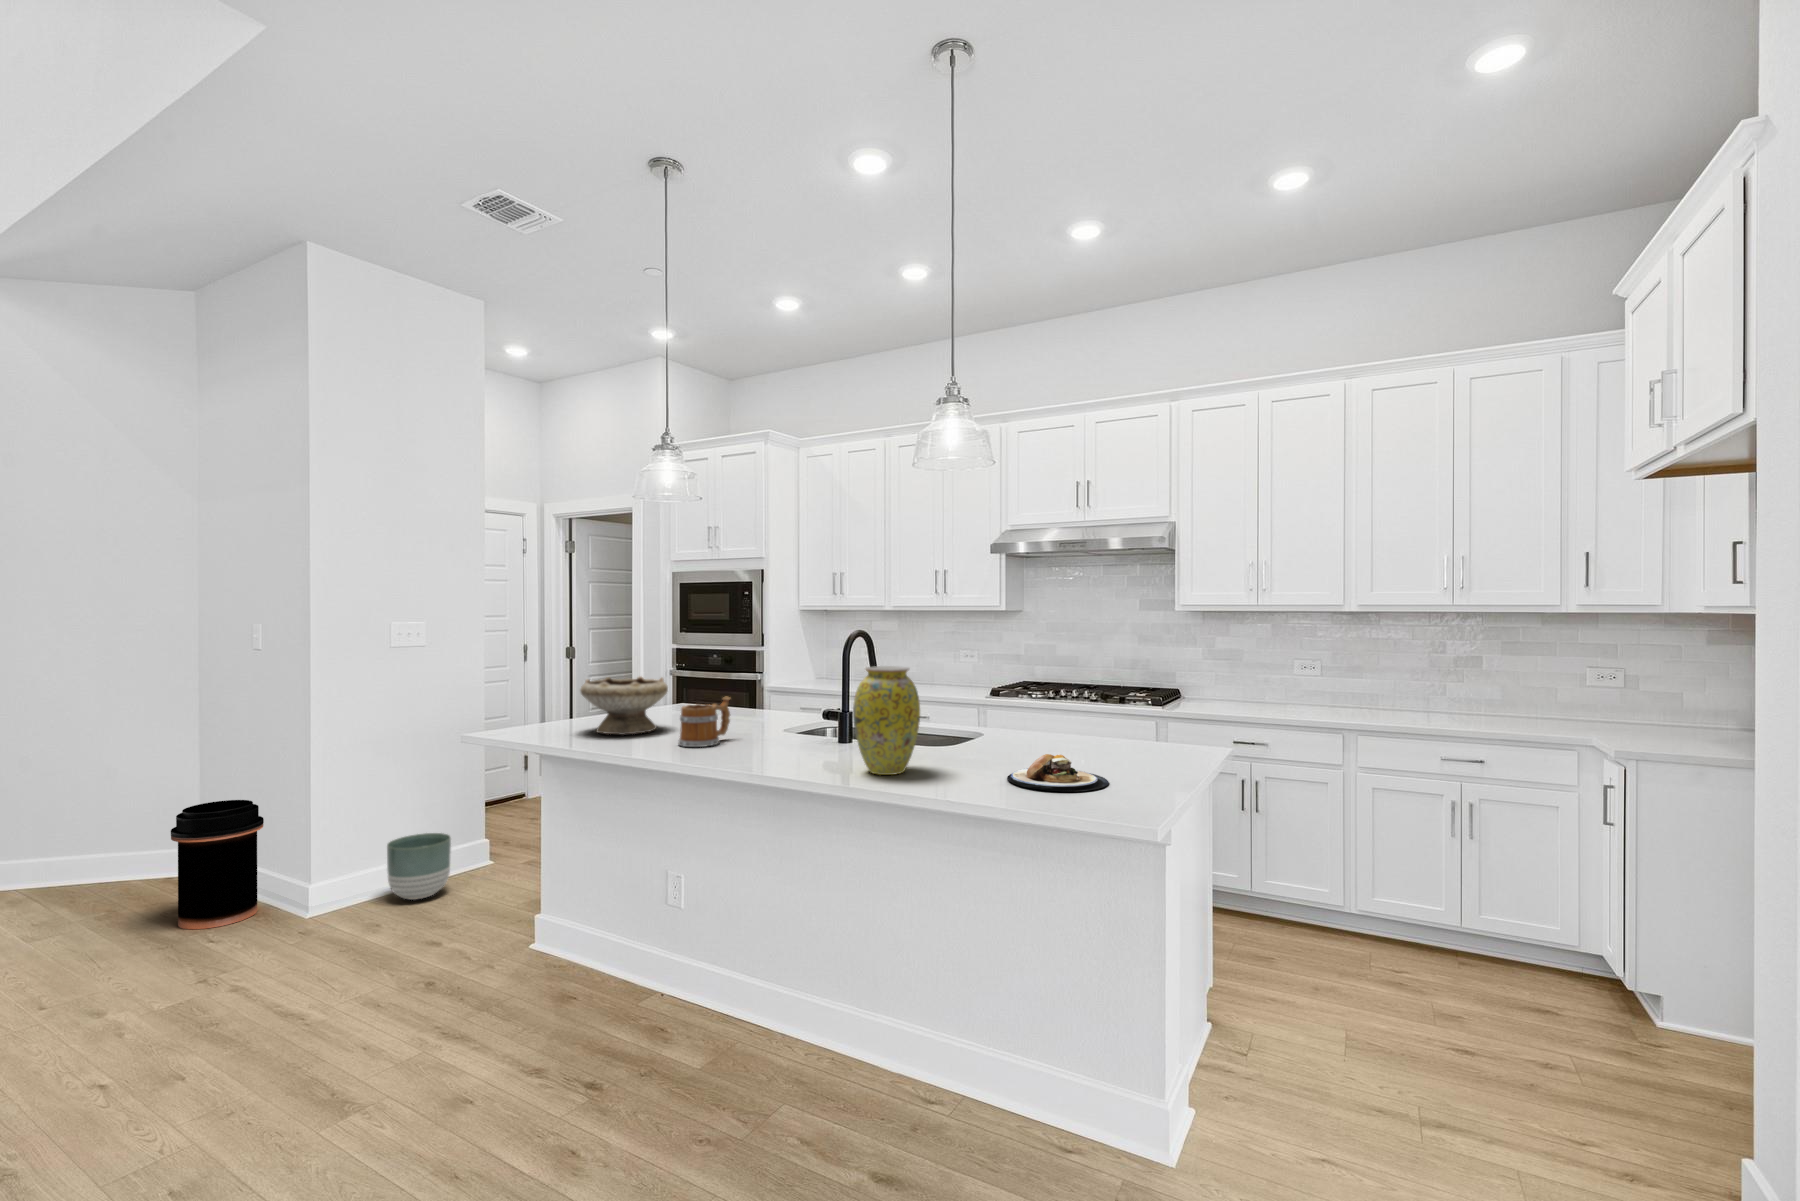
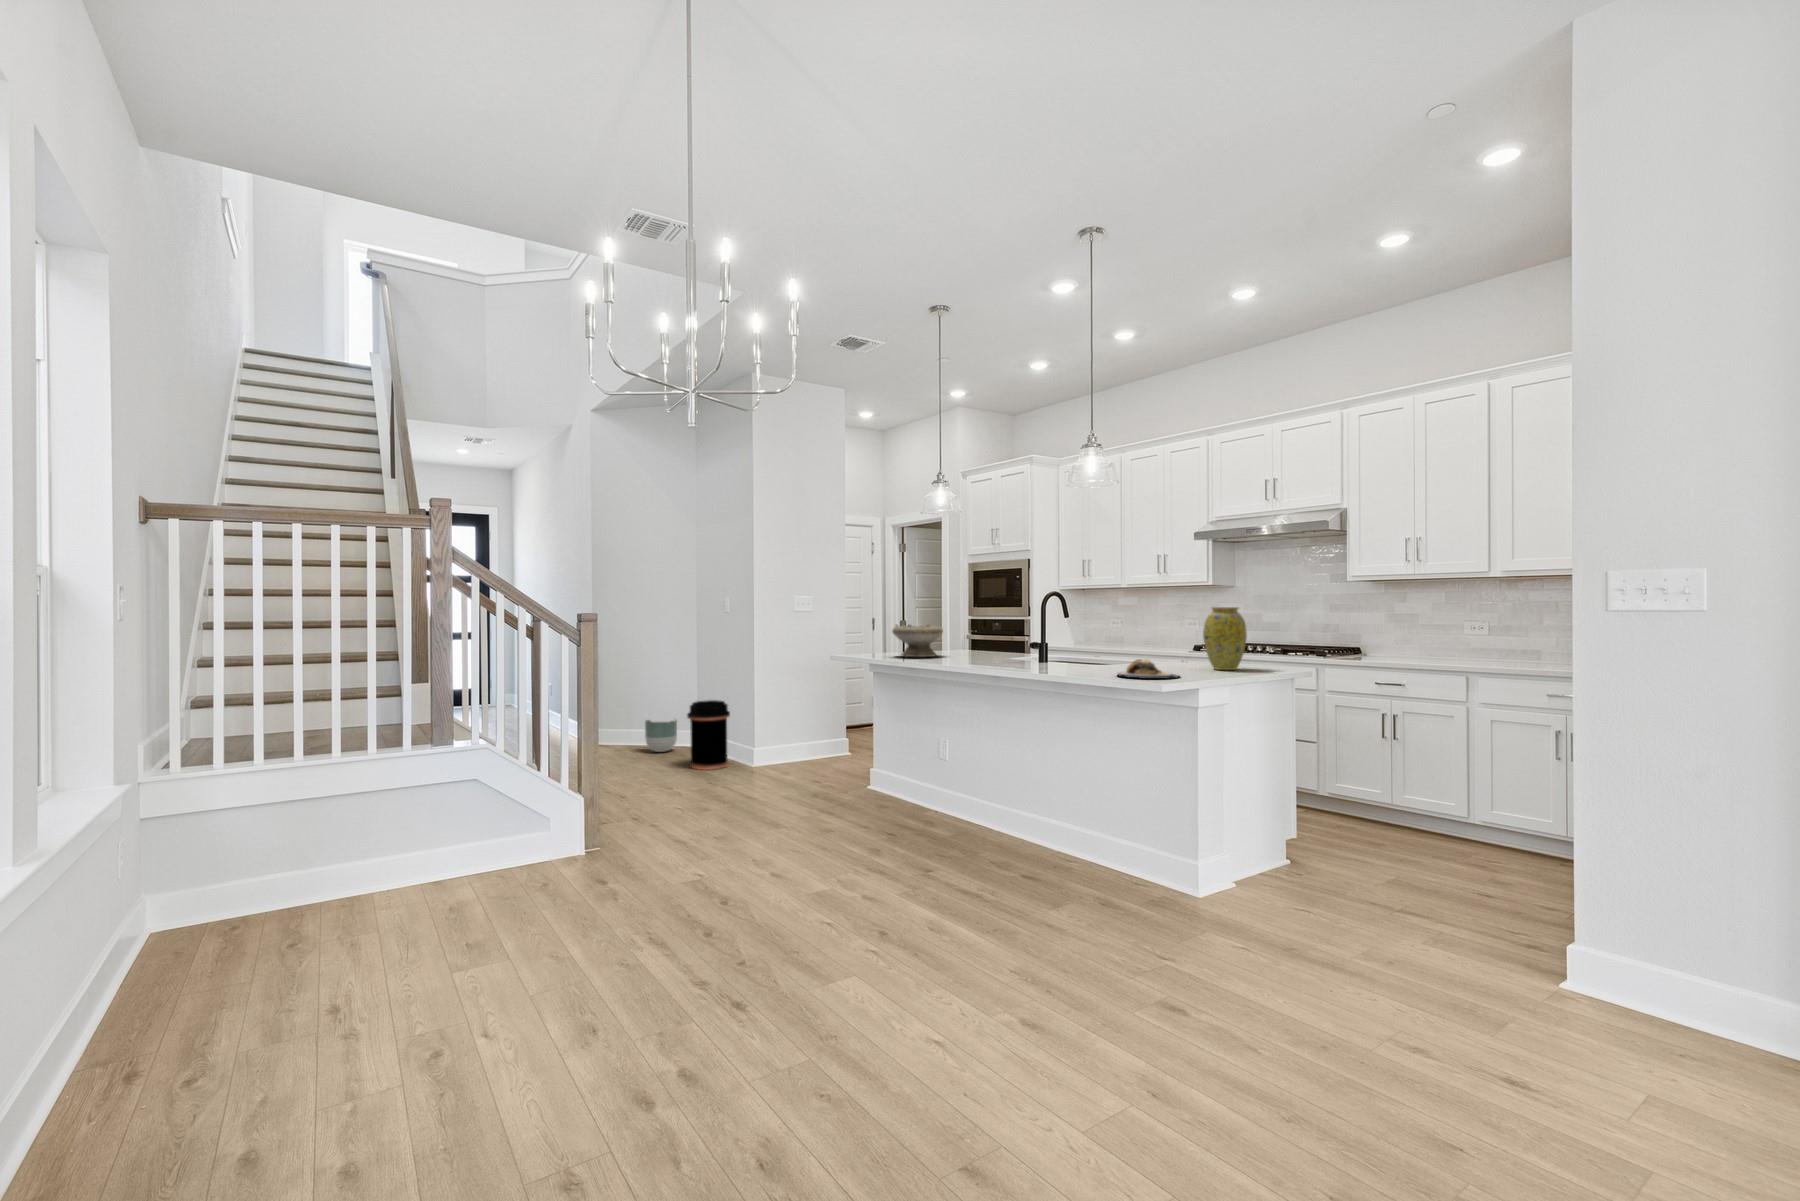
vase: present [853,666,920,775] -> present [1203,607,1247,670]
mug: present [679,697,730,747] -> none [944,634,976,662]
planter: present [387,833,451,900] -> present [645,720,677,752]

